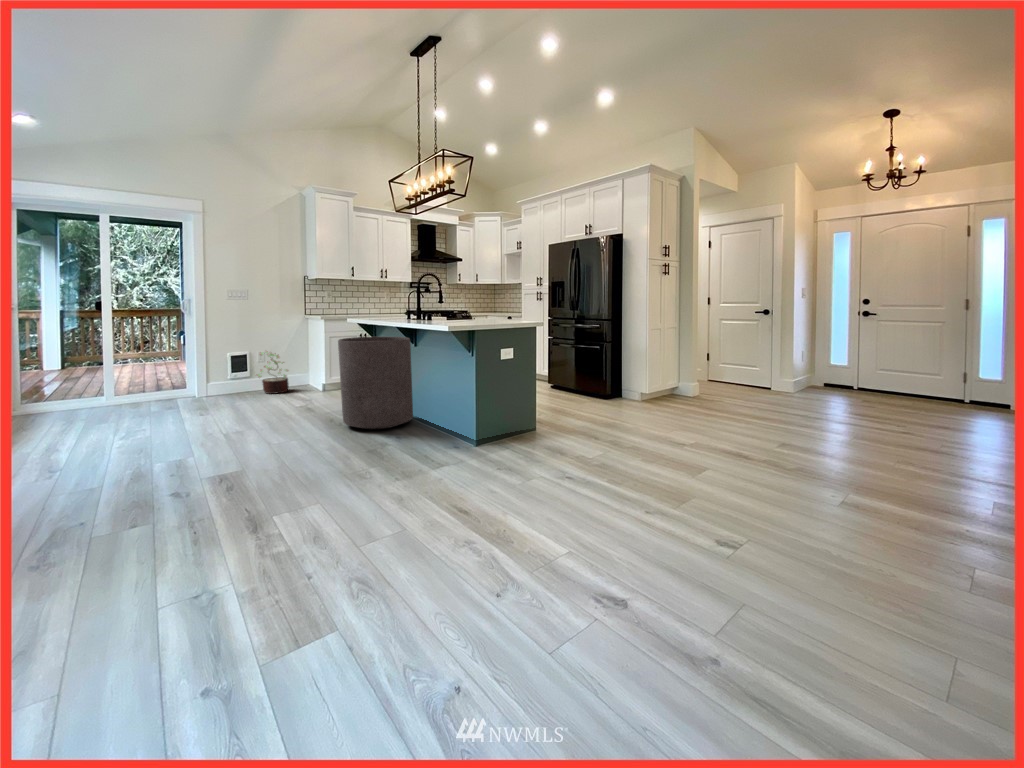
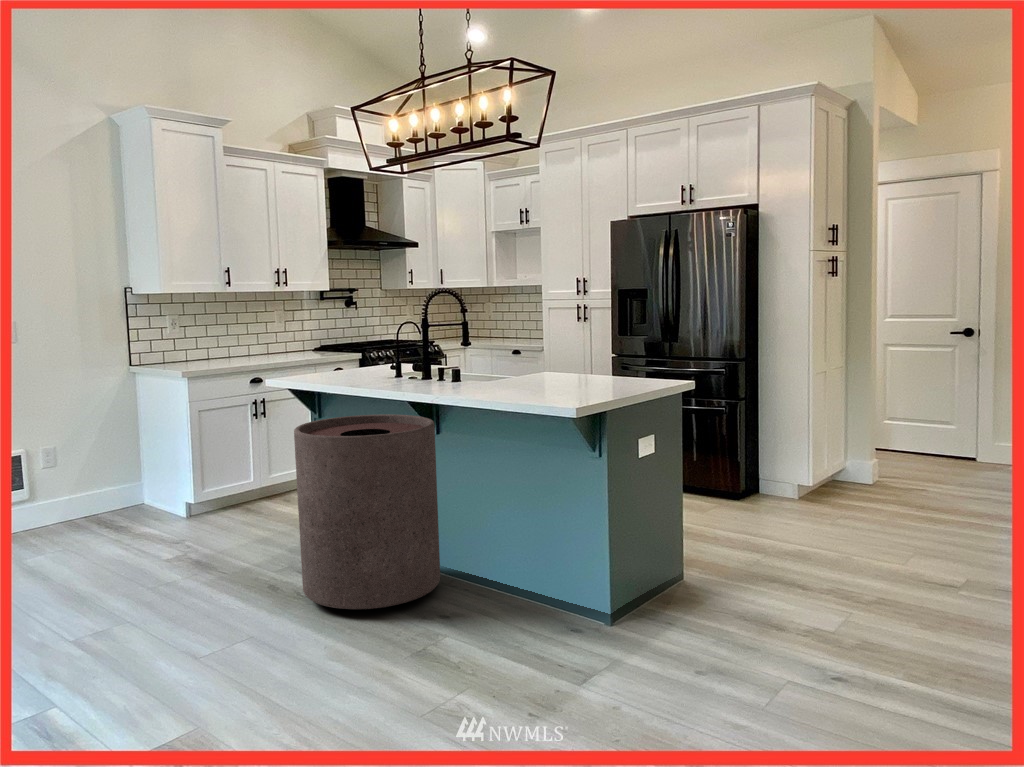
decorative plant: present [257,352,289,394] -> none [40,442,109,531]

